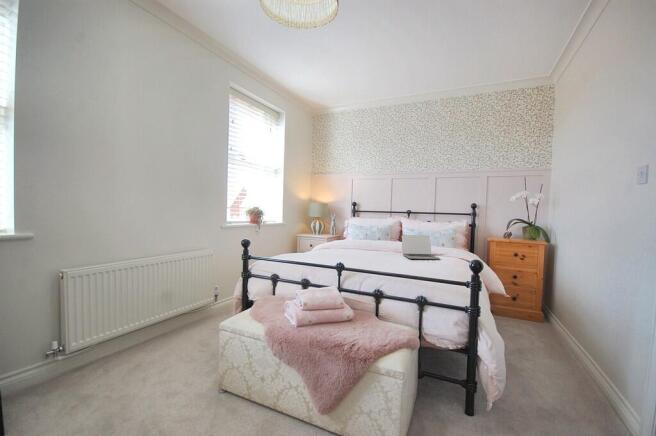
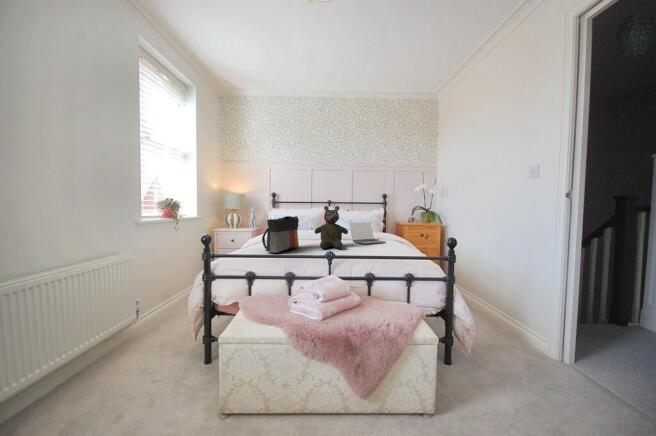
teddy bear: none [355,217,389,261] -> present [315,206,348,249]
tote bag: none [302,226,339,259] -> present [262,216,299,253]

